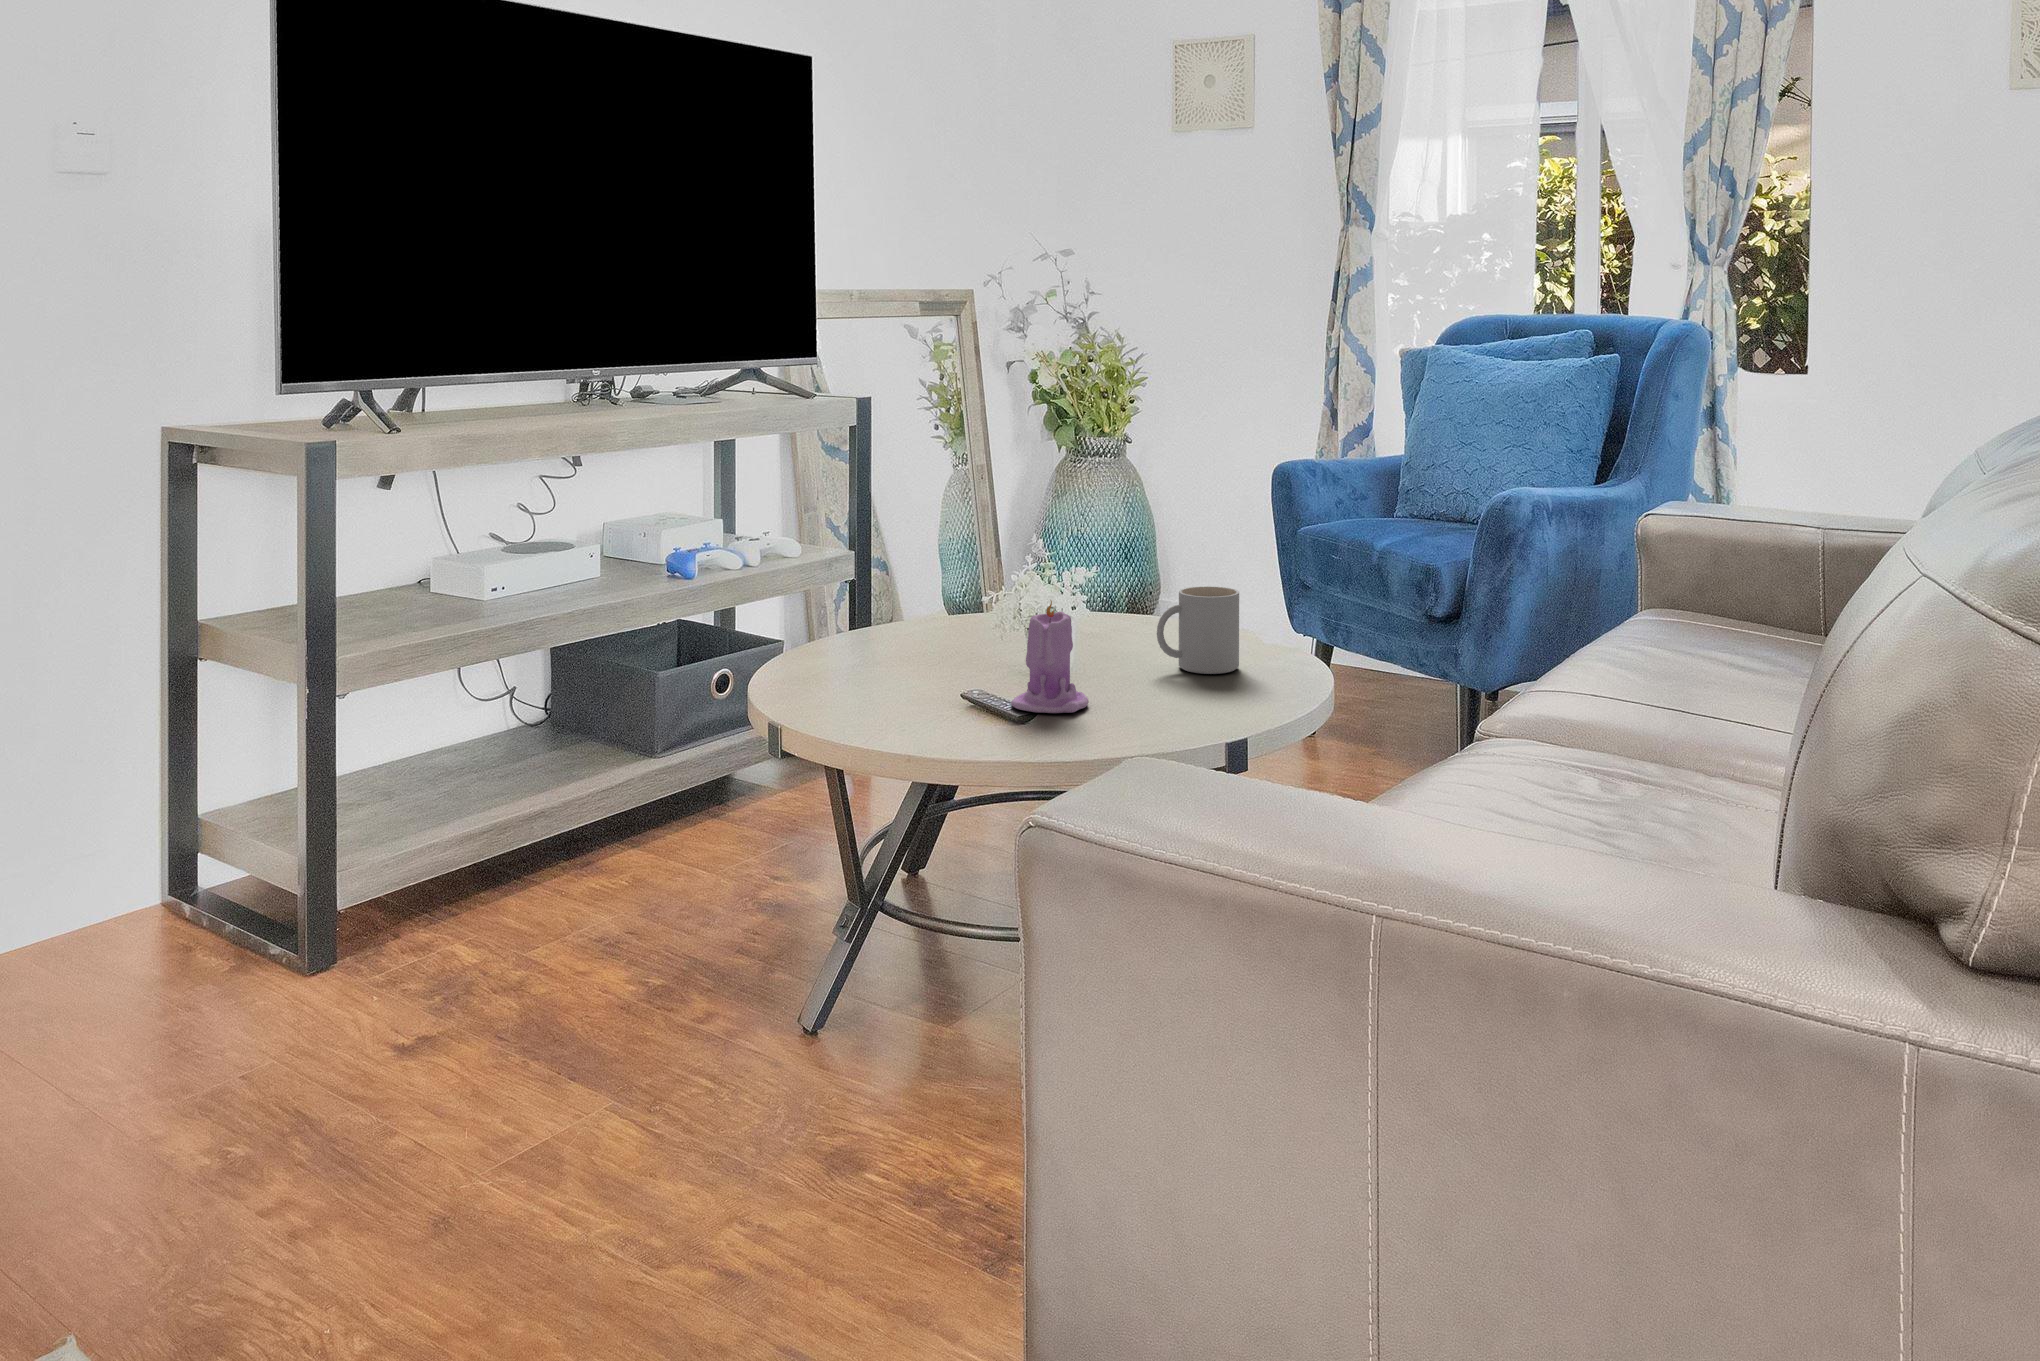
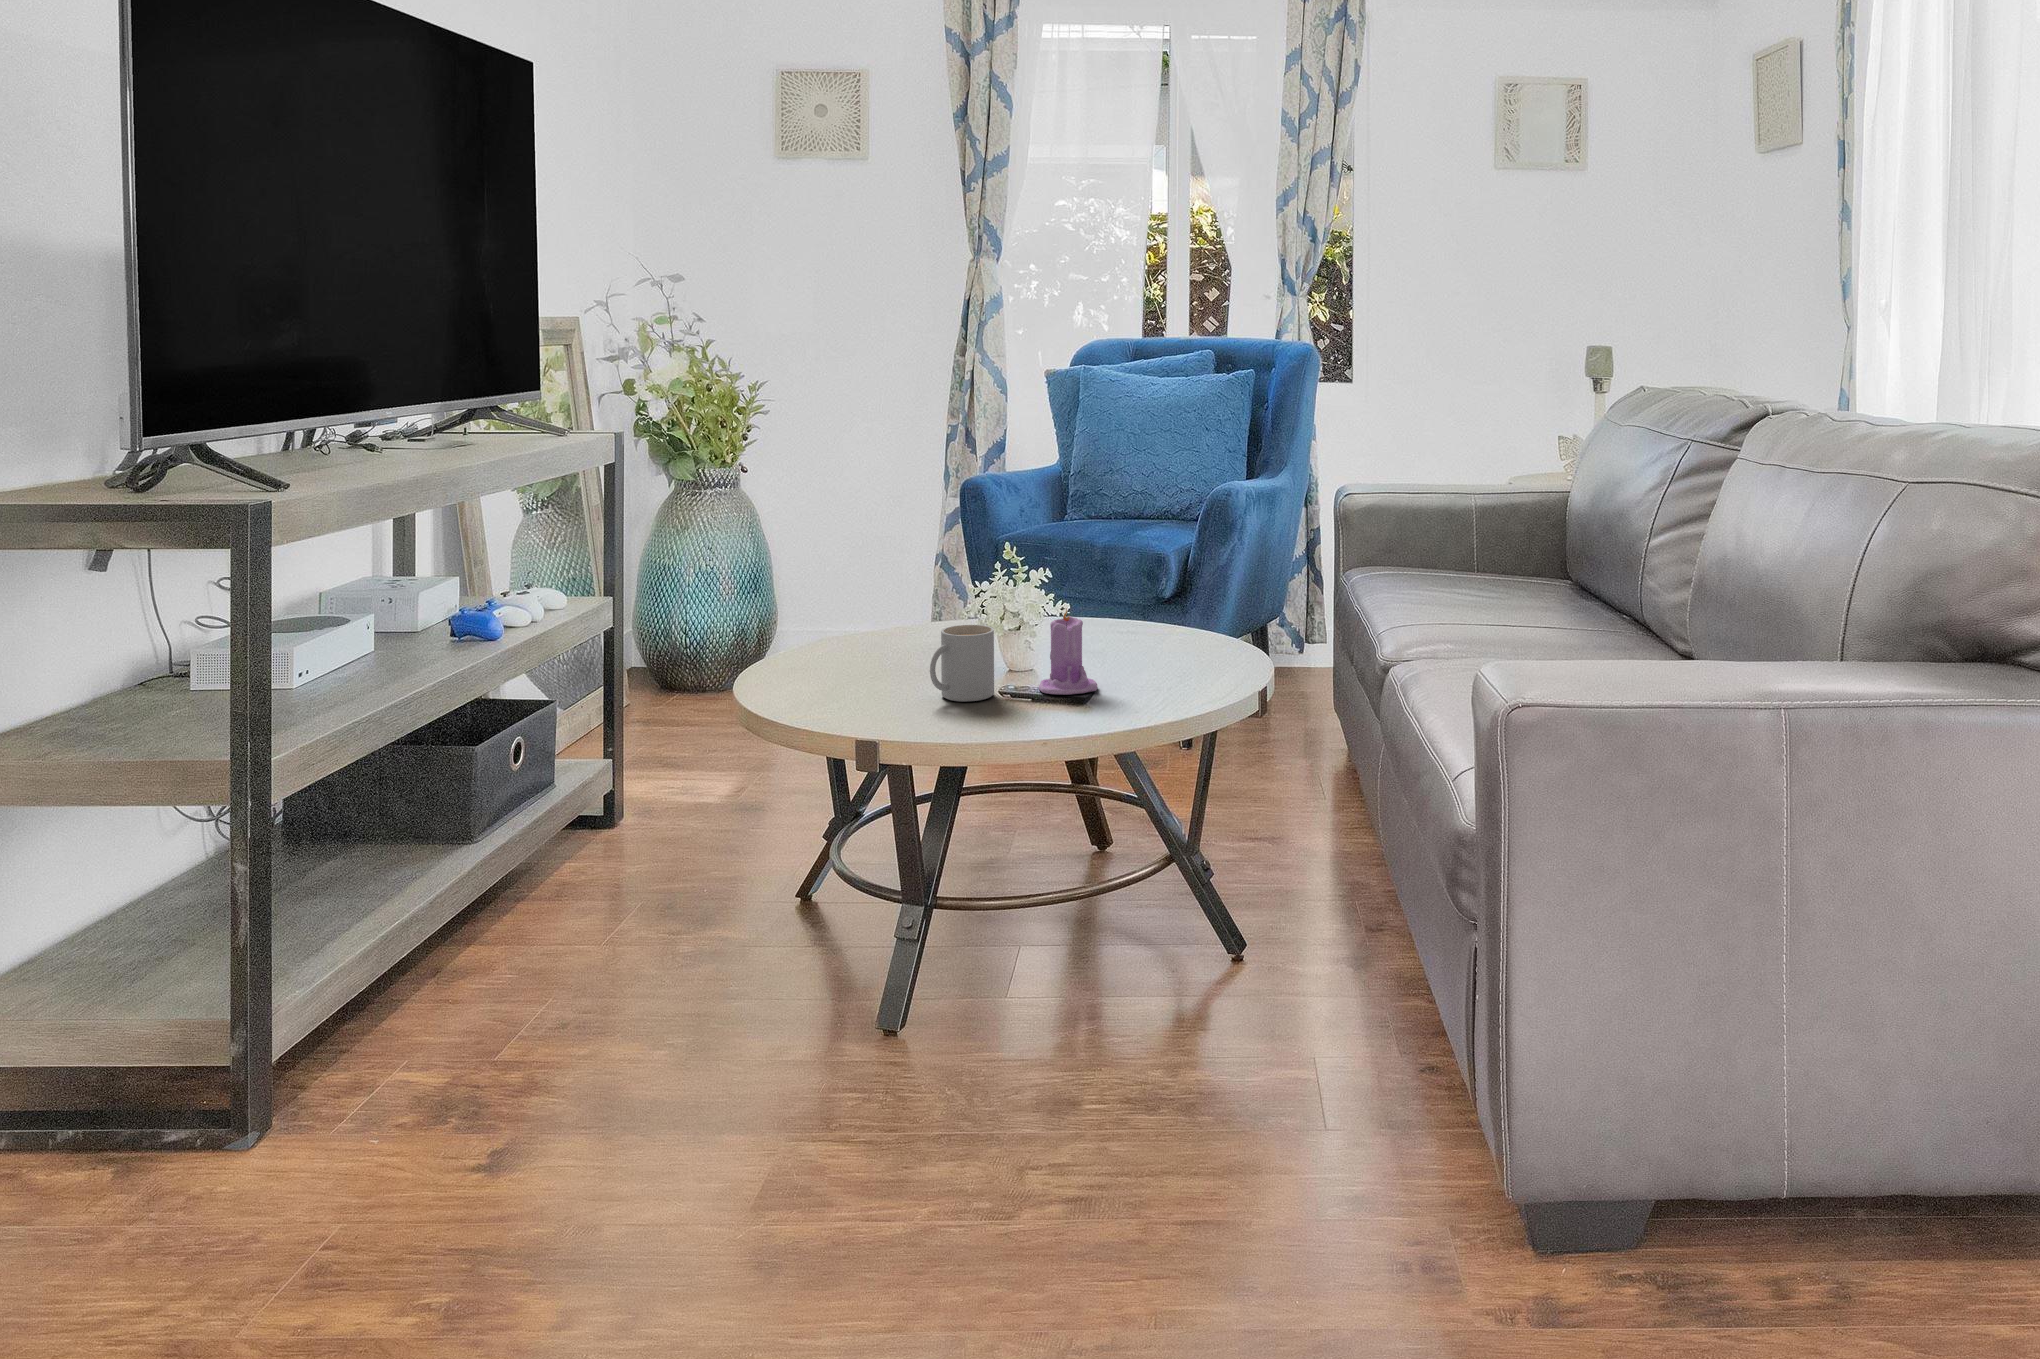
mug: present [1157,586,1239,674] -> present [930,625,994,702]

